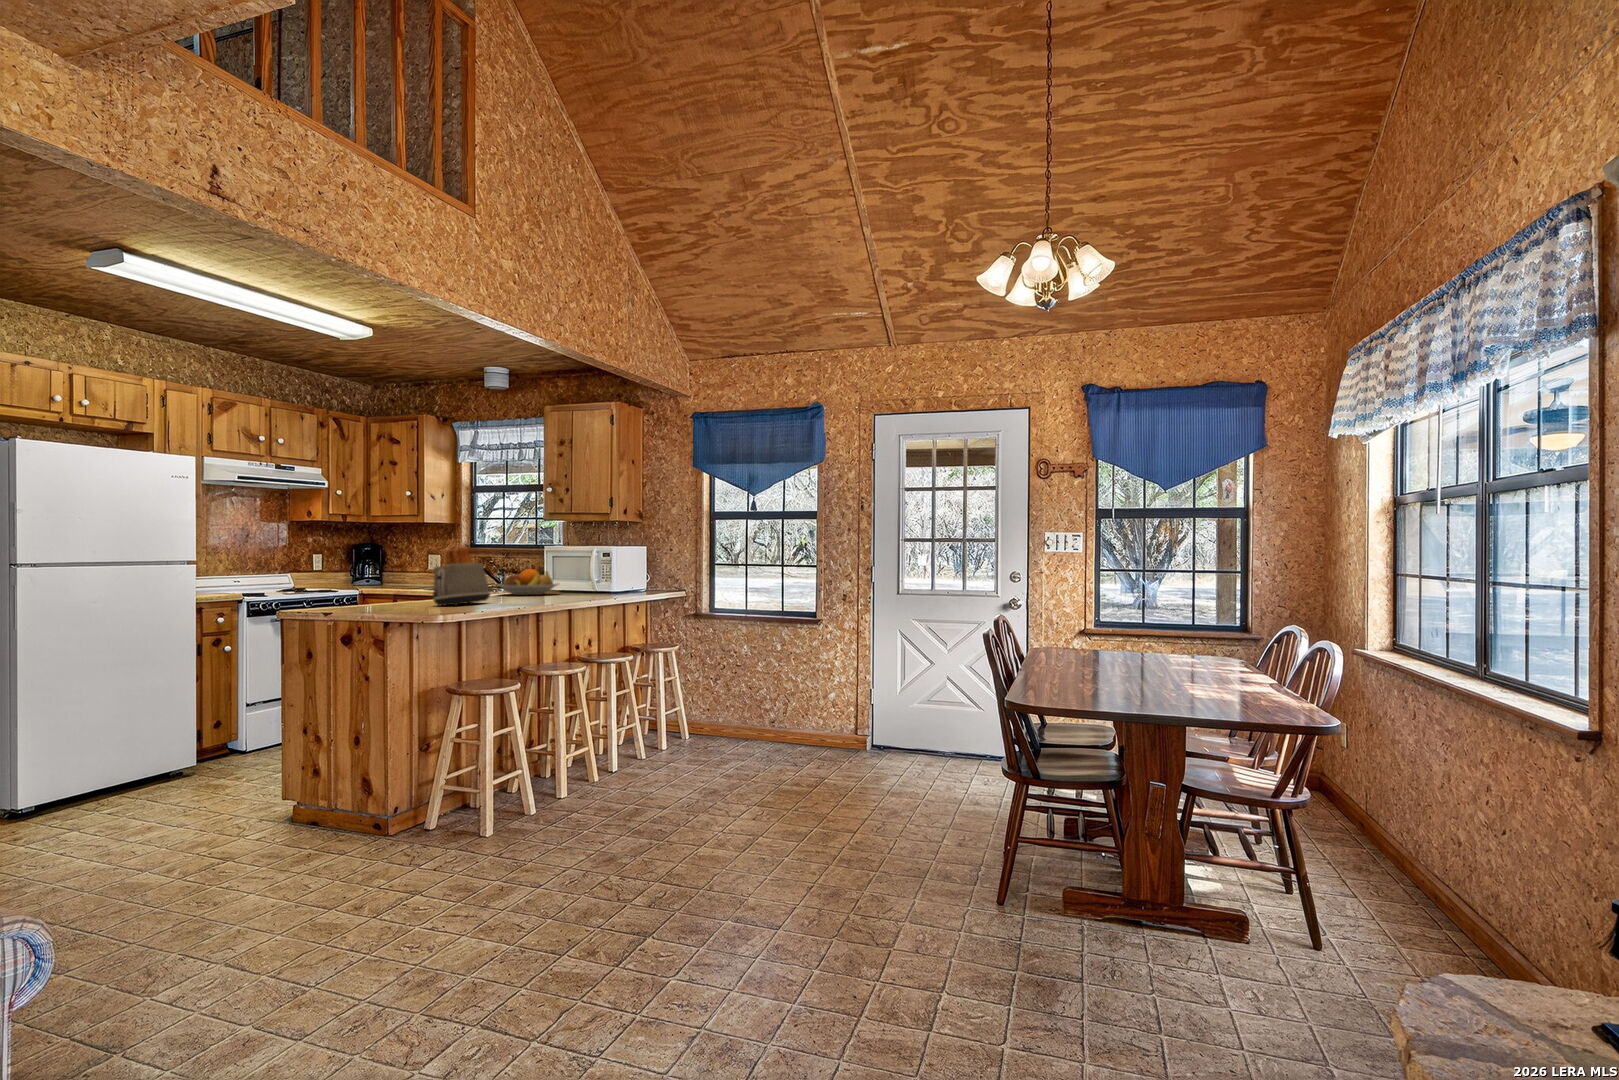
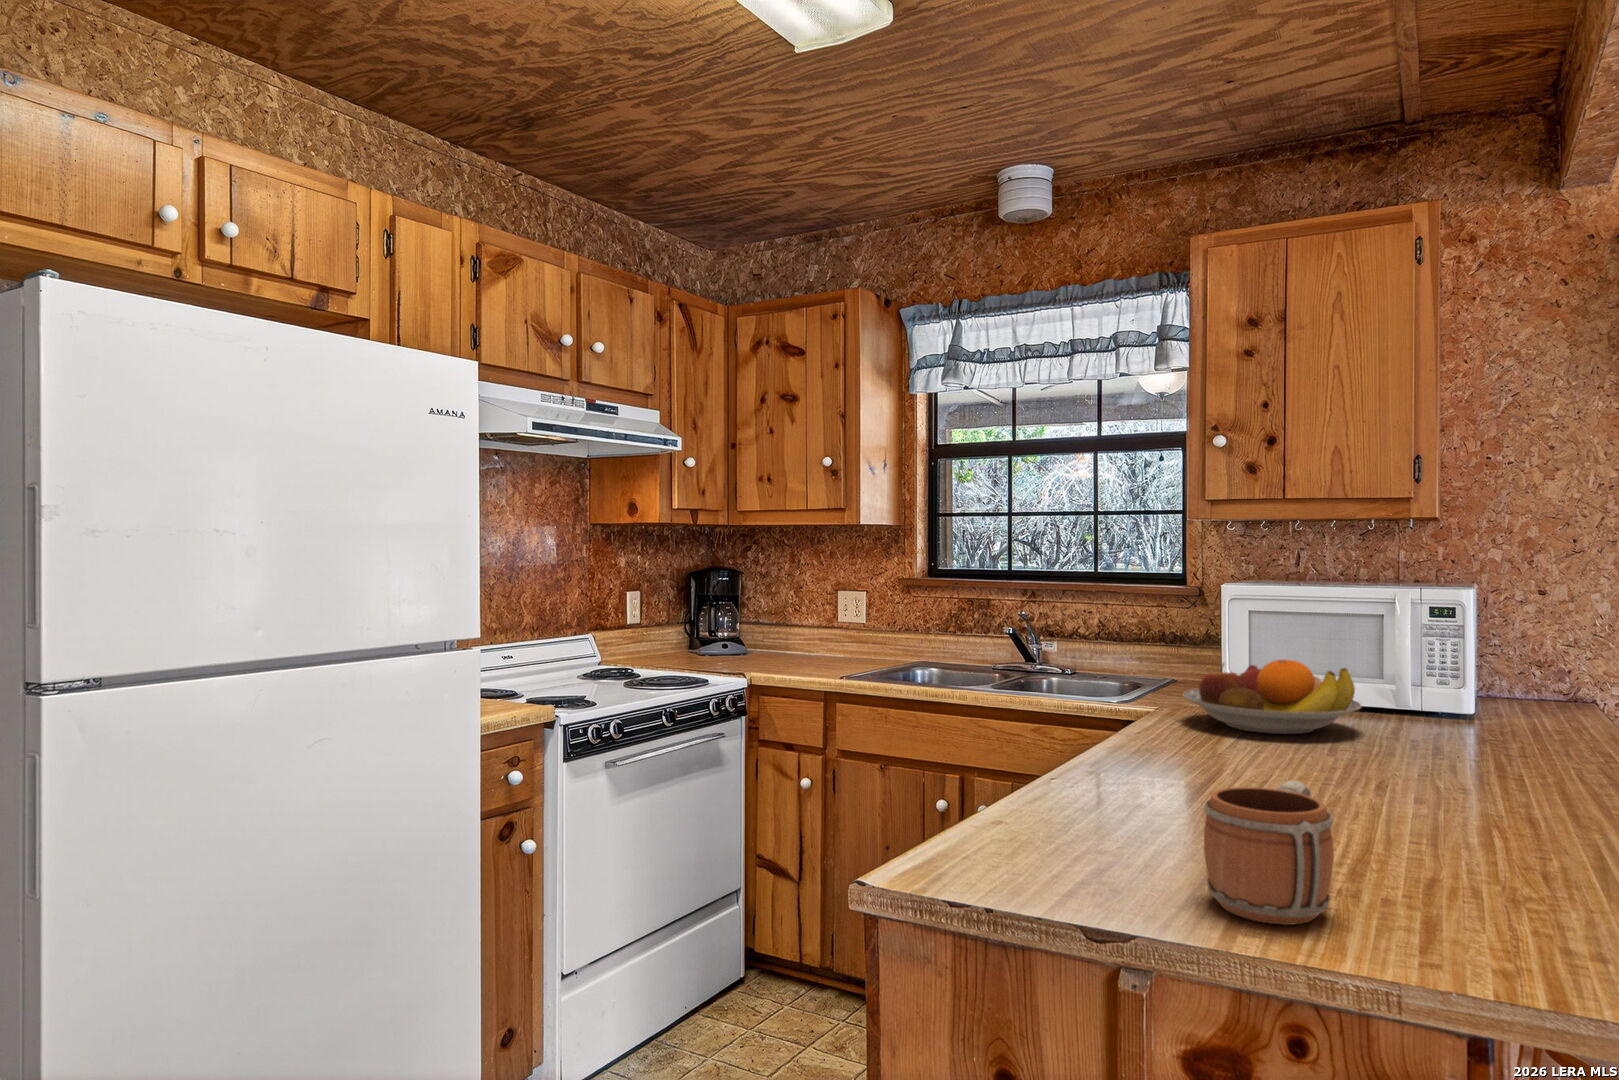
toaster: present [433,547,490,606] -> none [1355,639,1505,876]
mug: none [359,581,405,609] -> present [1204,780,1334,925]

